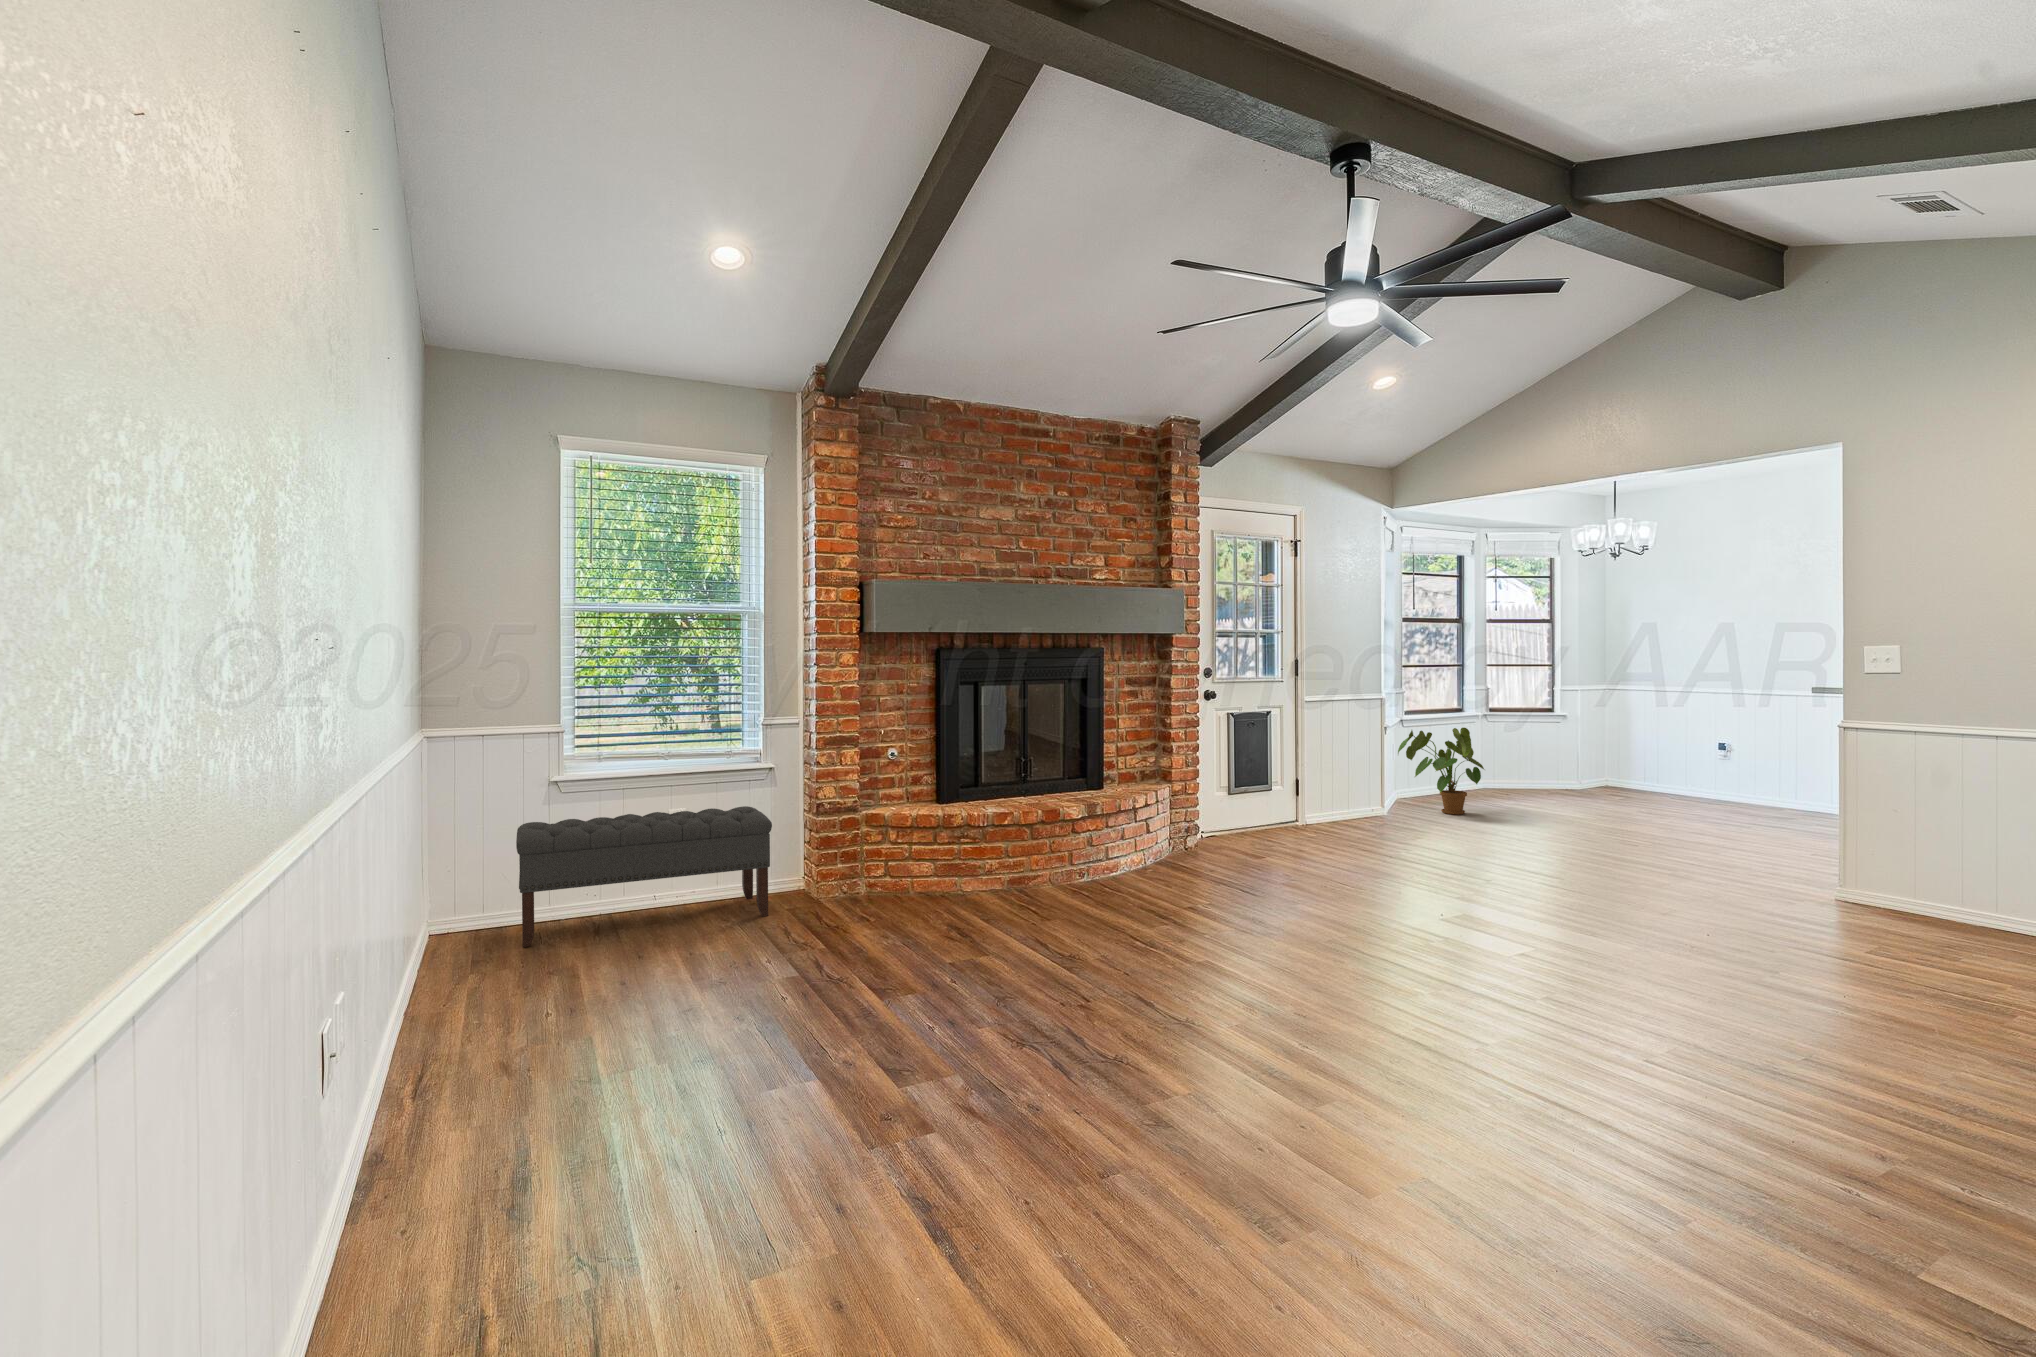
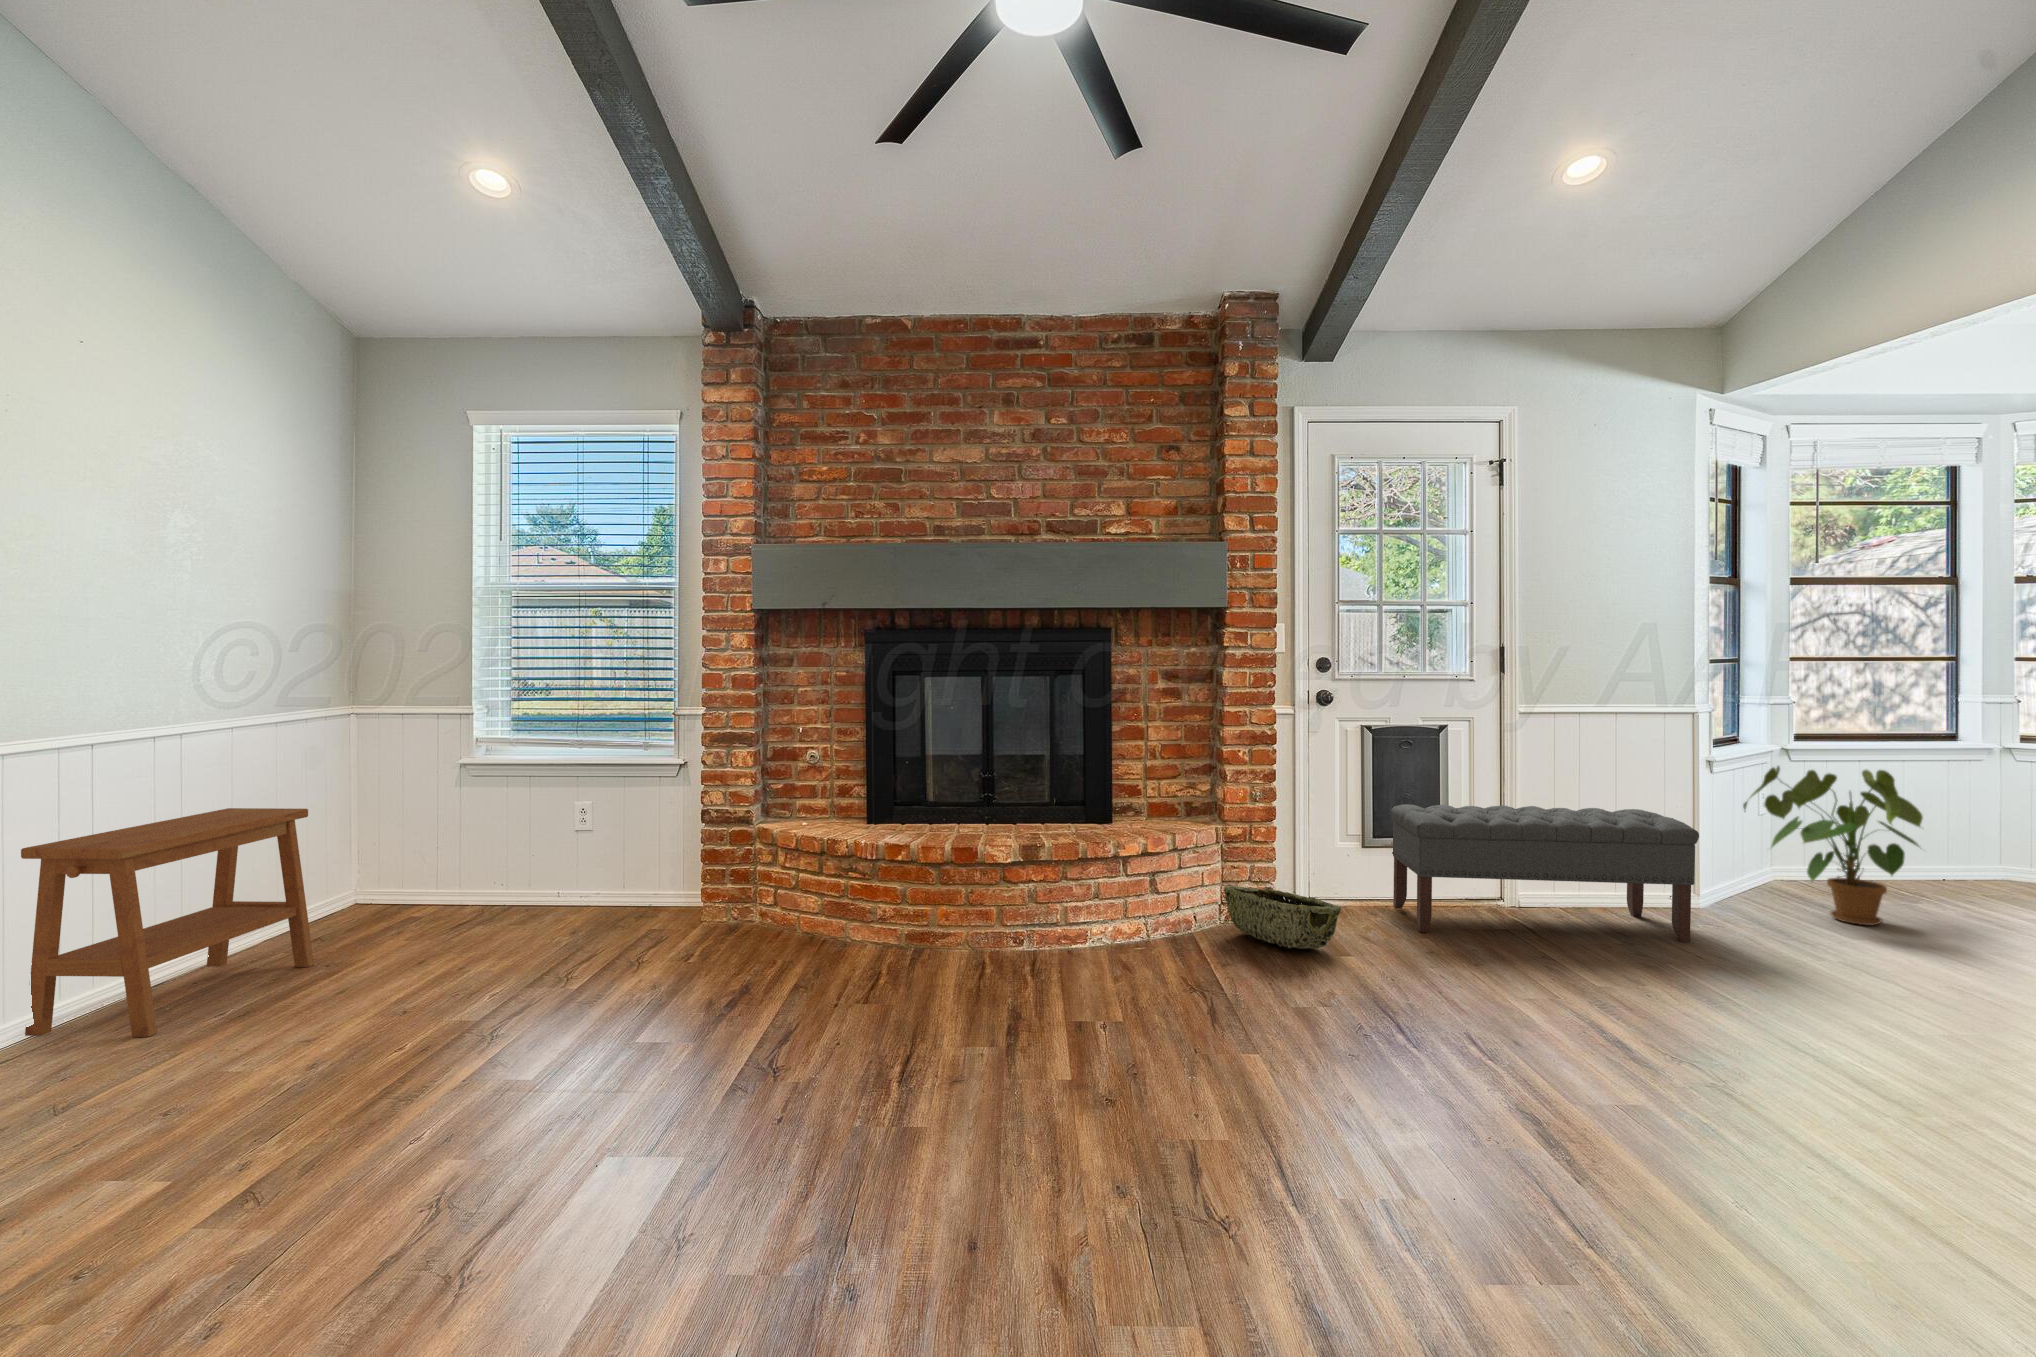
bench: present [516,806,772,947] -> present [1391,804,1699,942]
side table: none [410,824,551,1057] -> present [21,808,314,1037]
woven basket: none [1185,824,1264,859] -> present [1224,886,1341,949]

